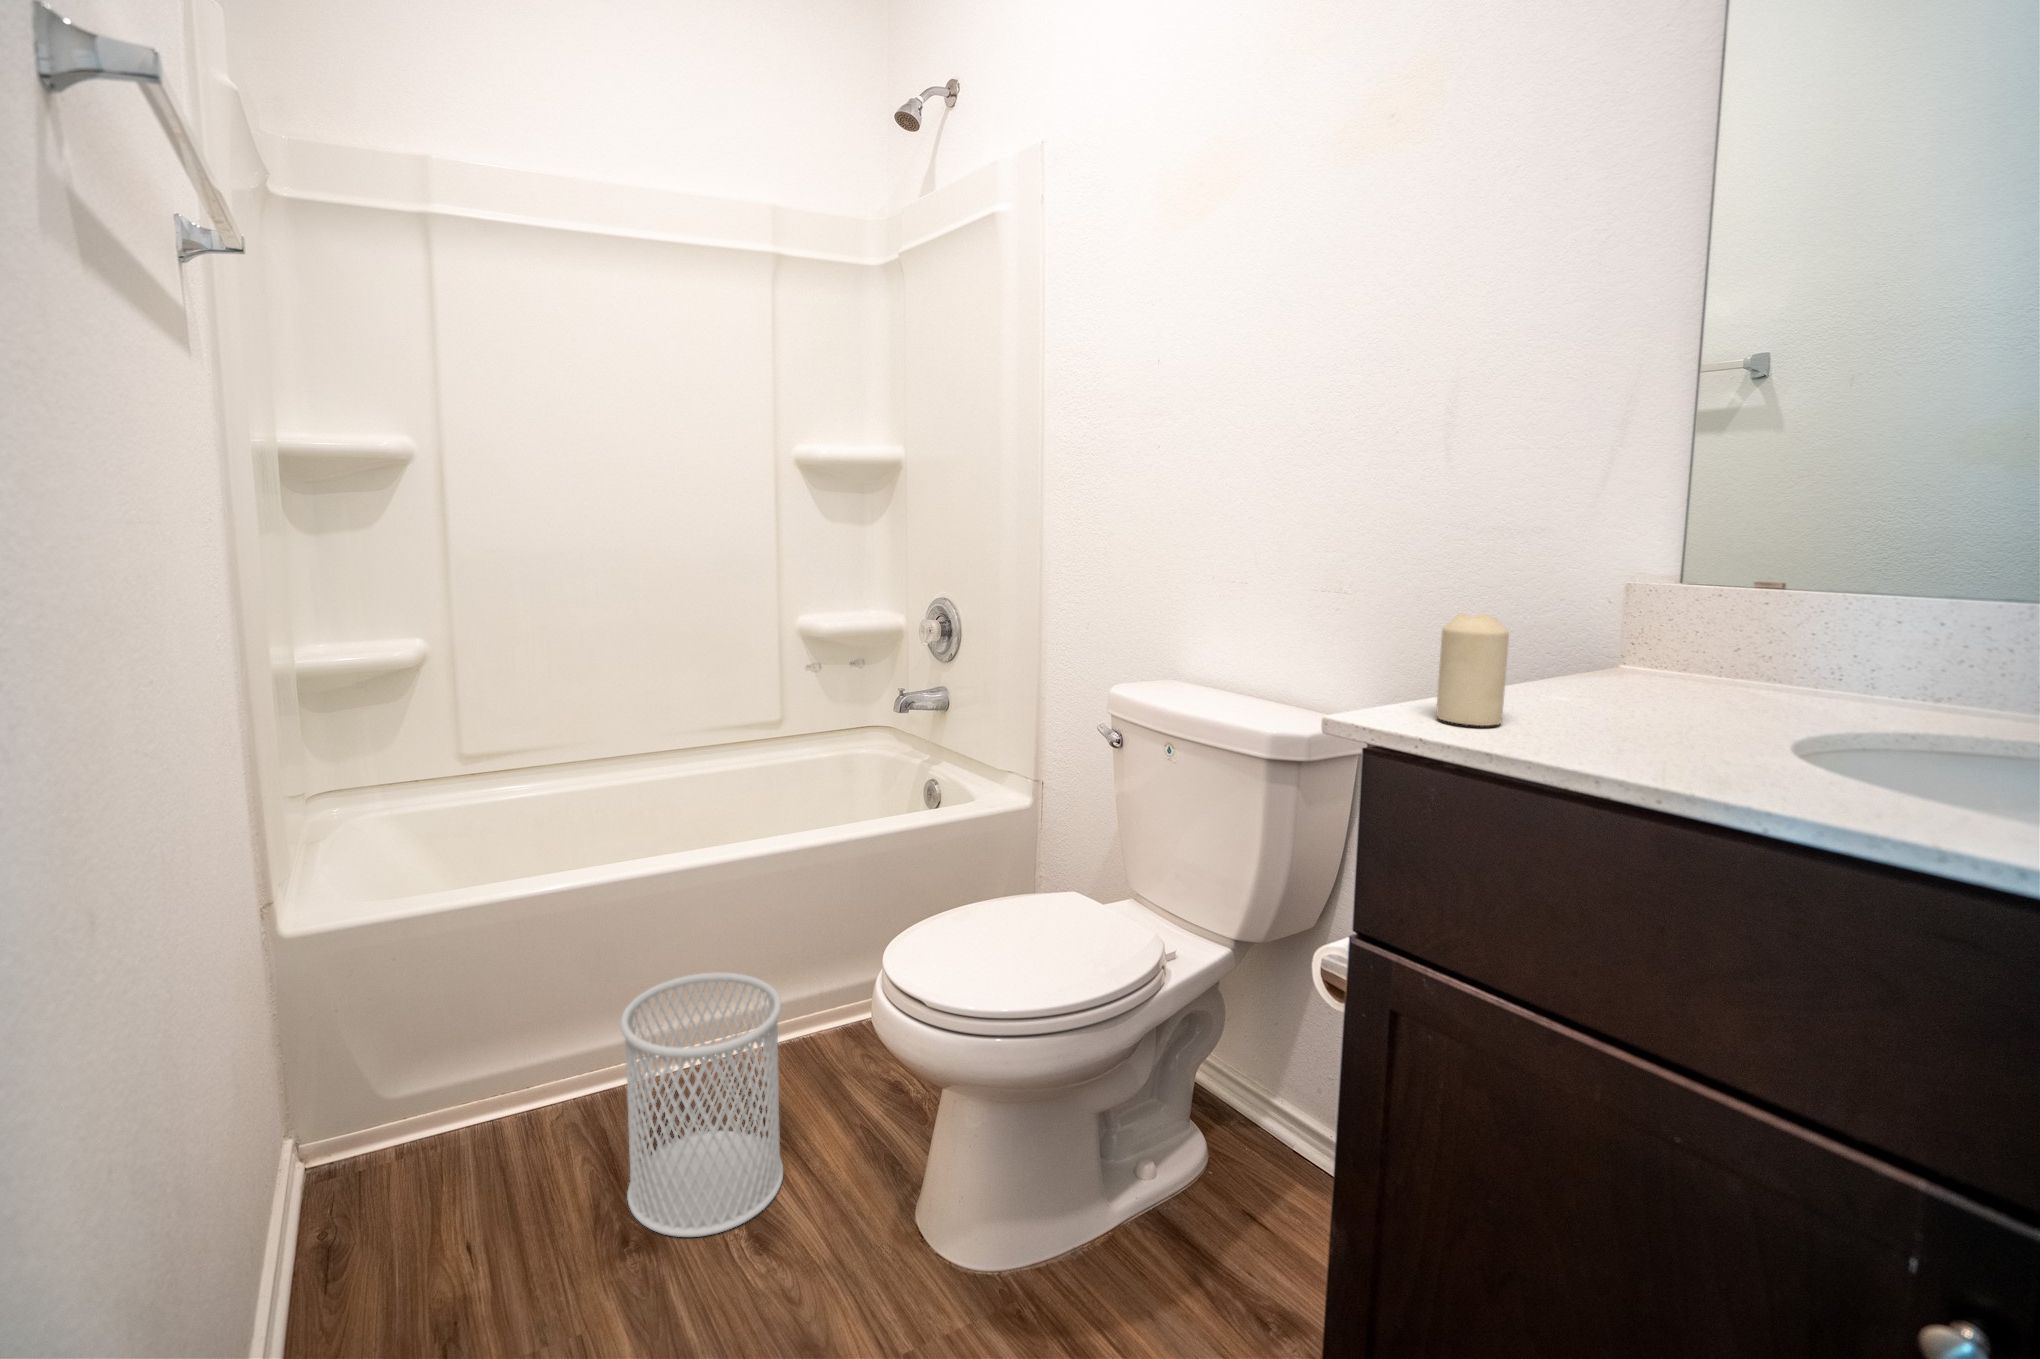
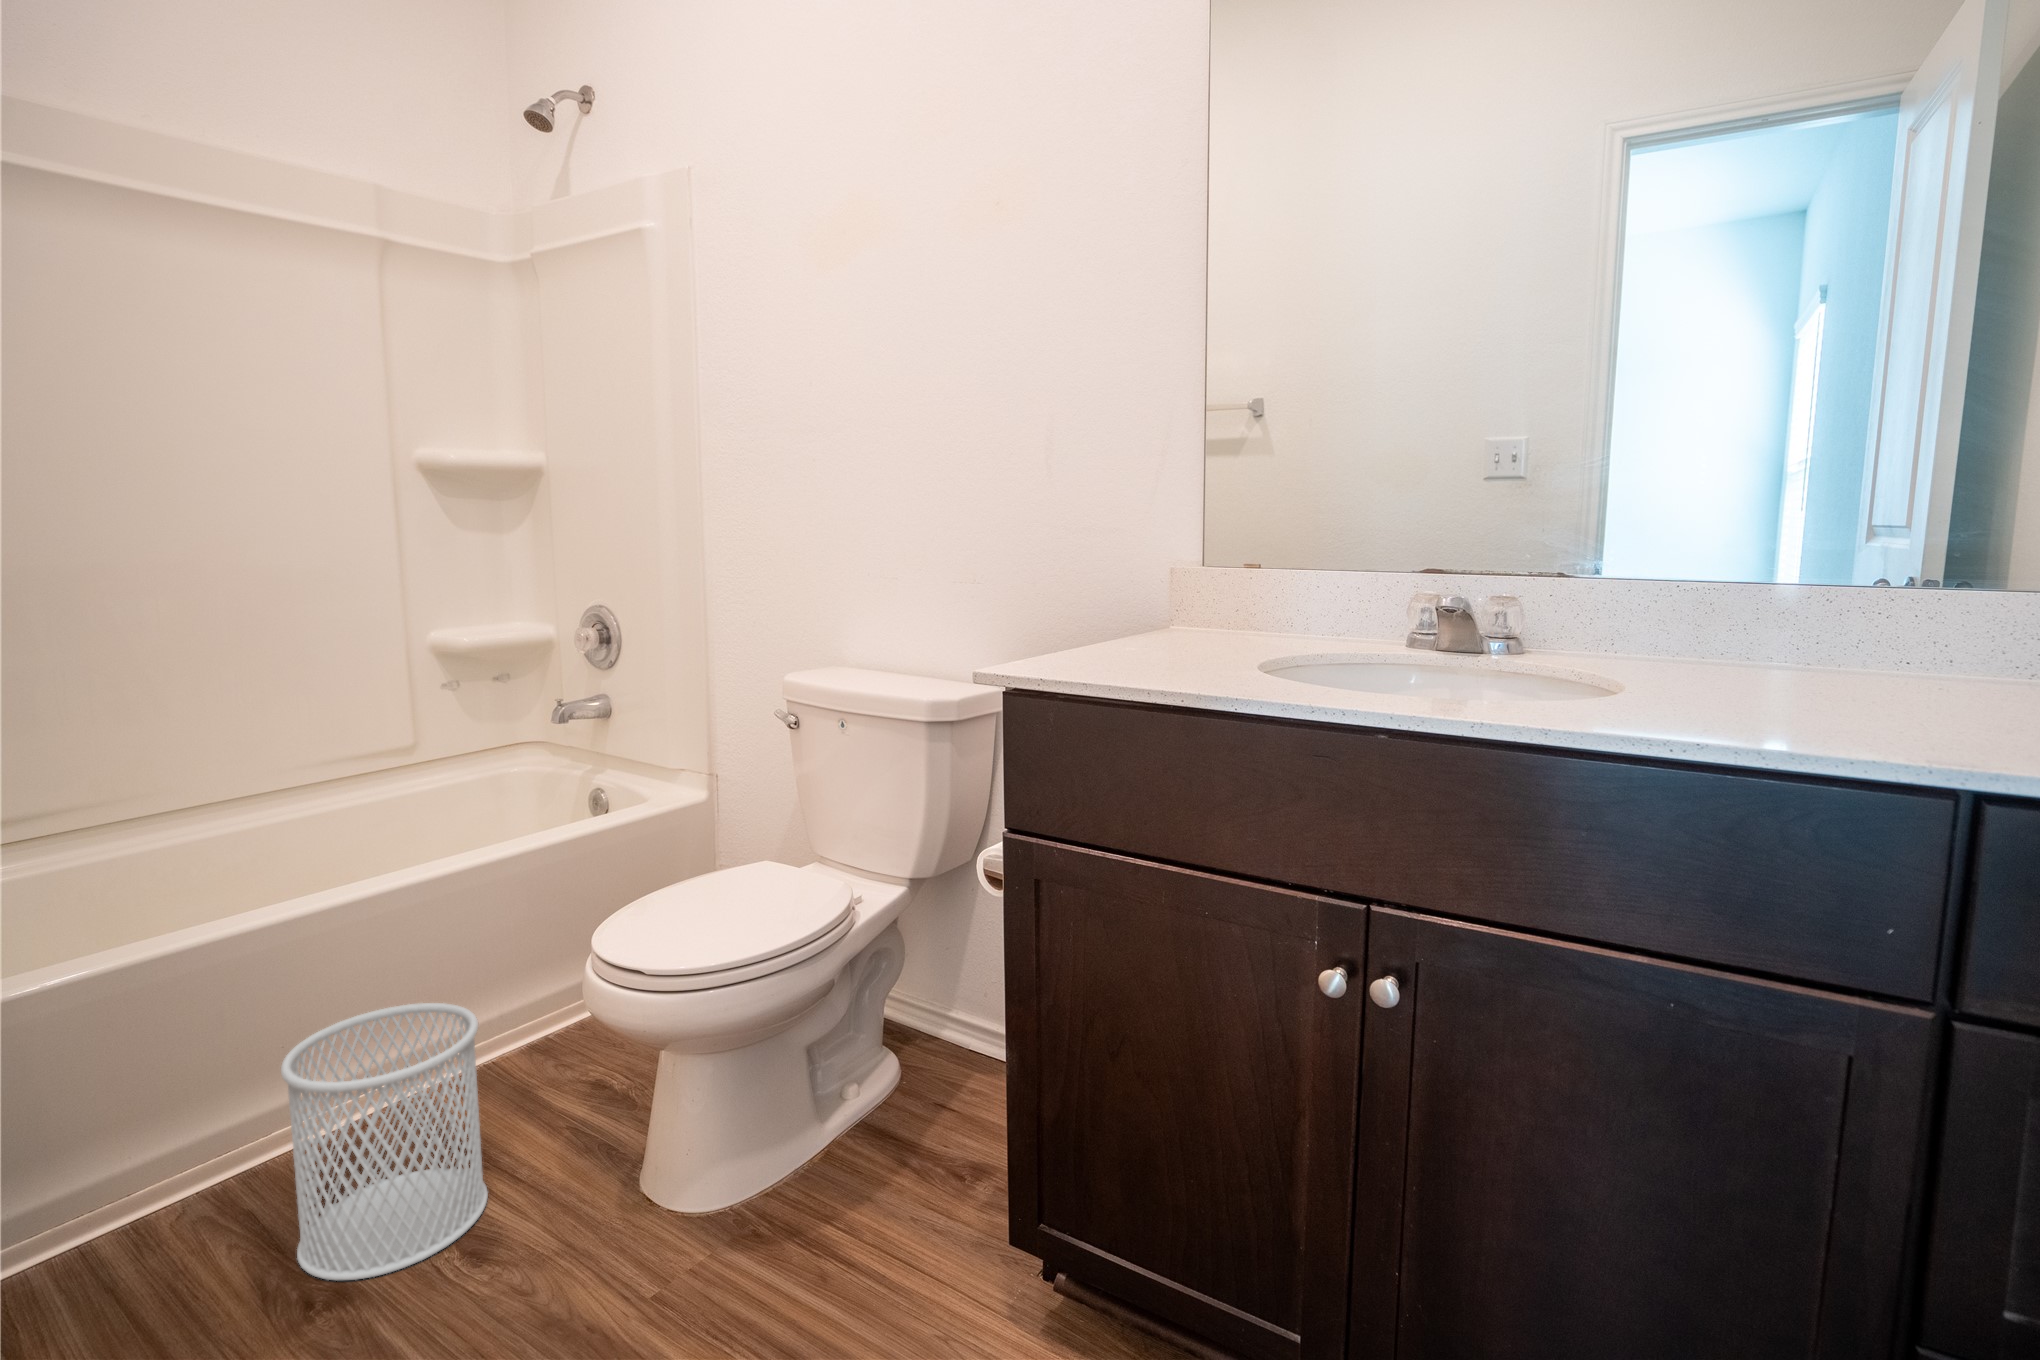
candle: present [1436,613,1509,726] -> none [1048,599,1088,675]

